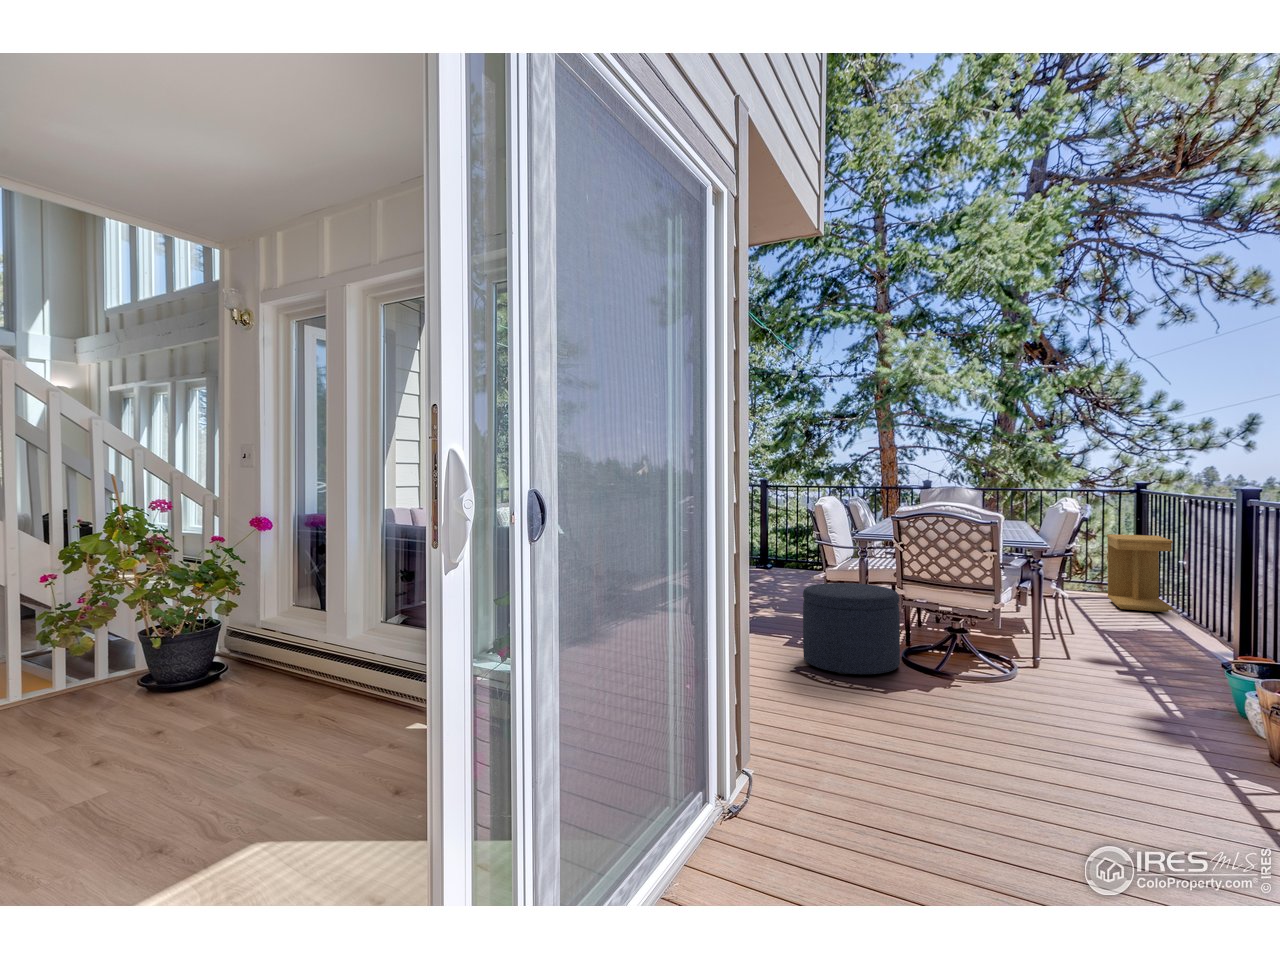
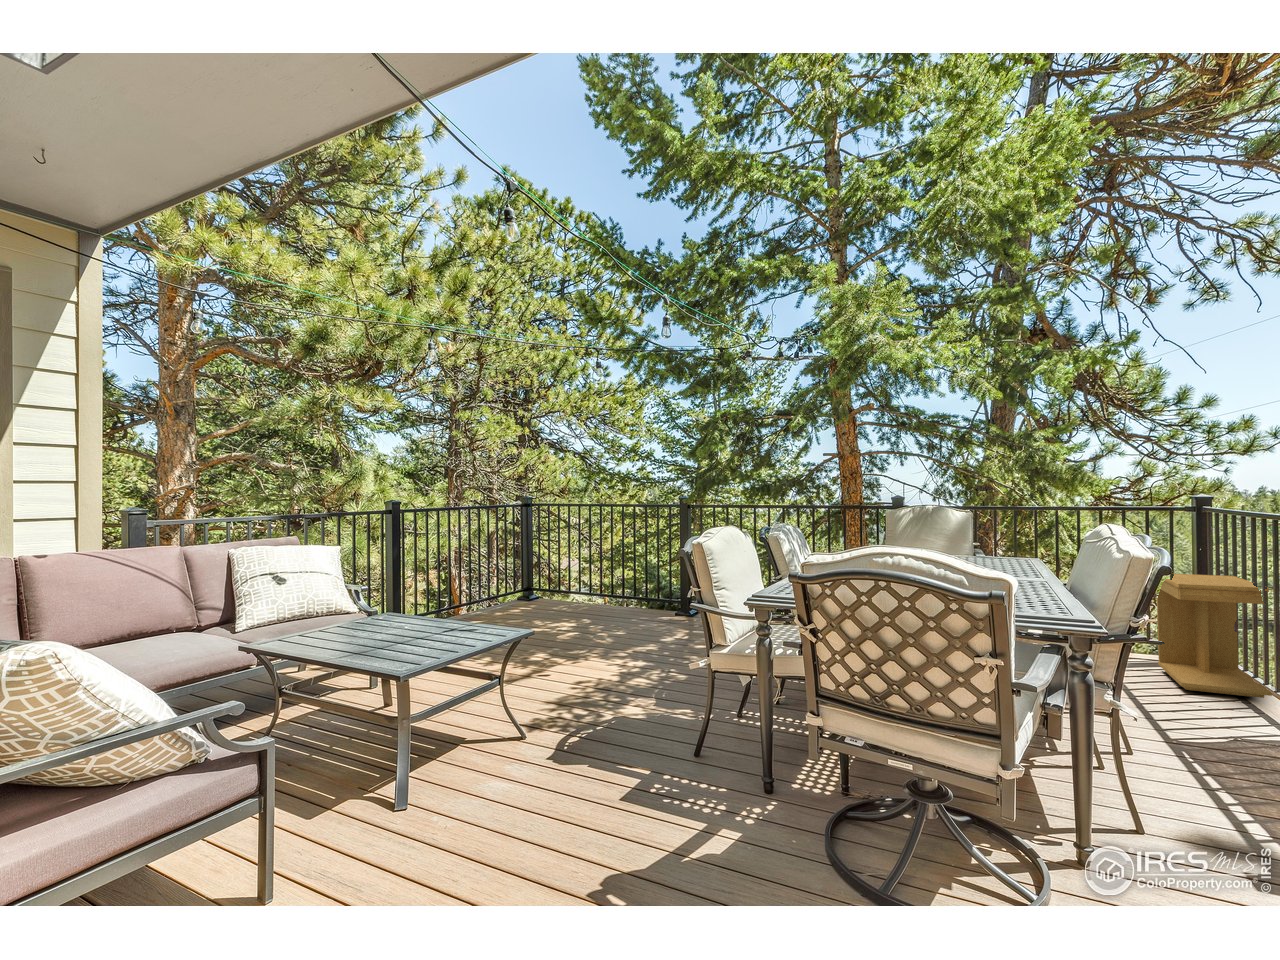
ottoman: present [803,583,900,674] -> none [637,685,815,901]

